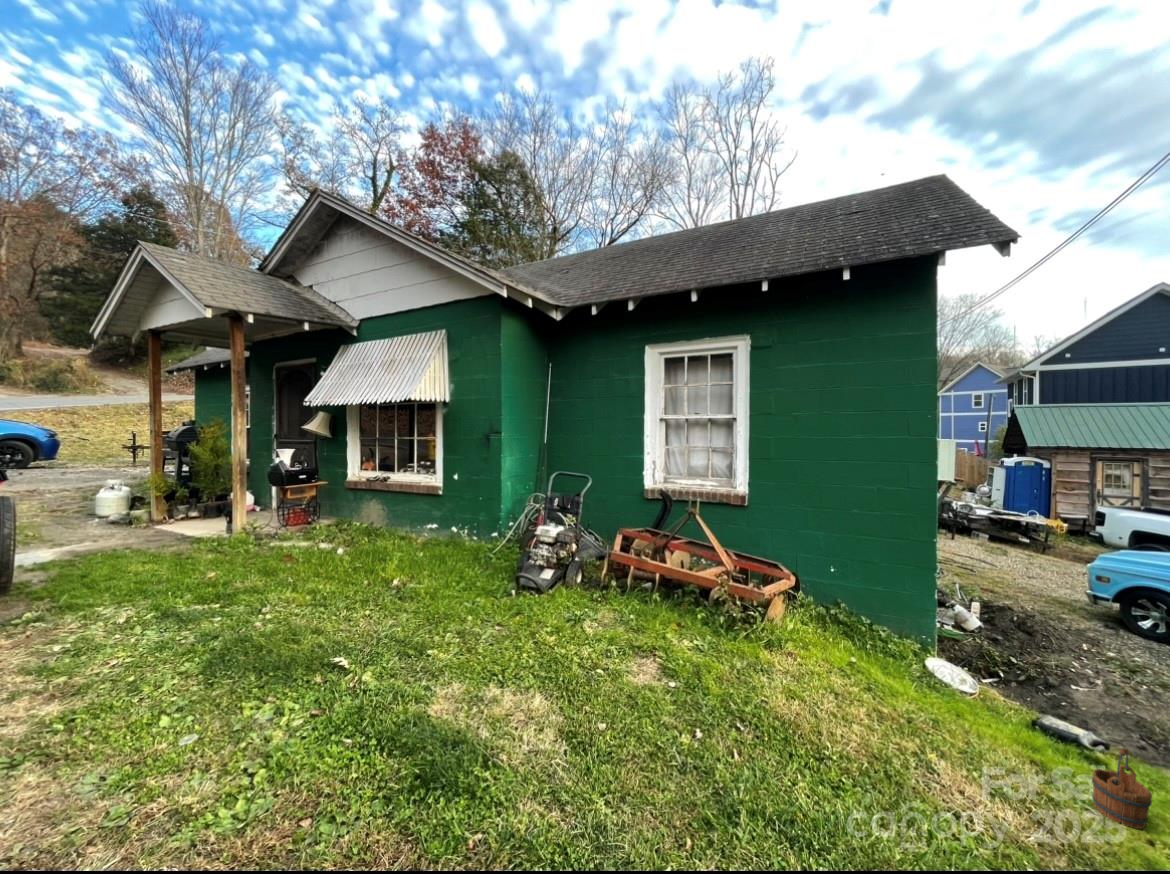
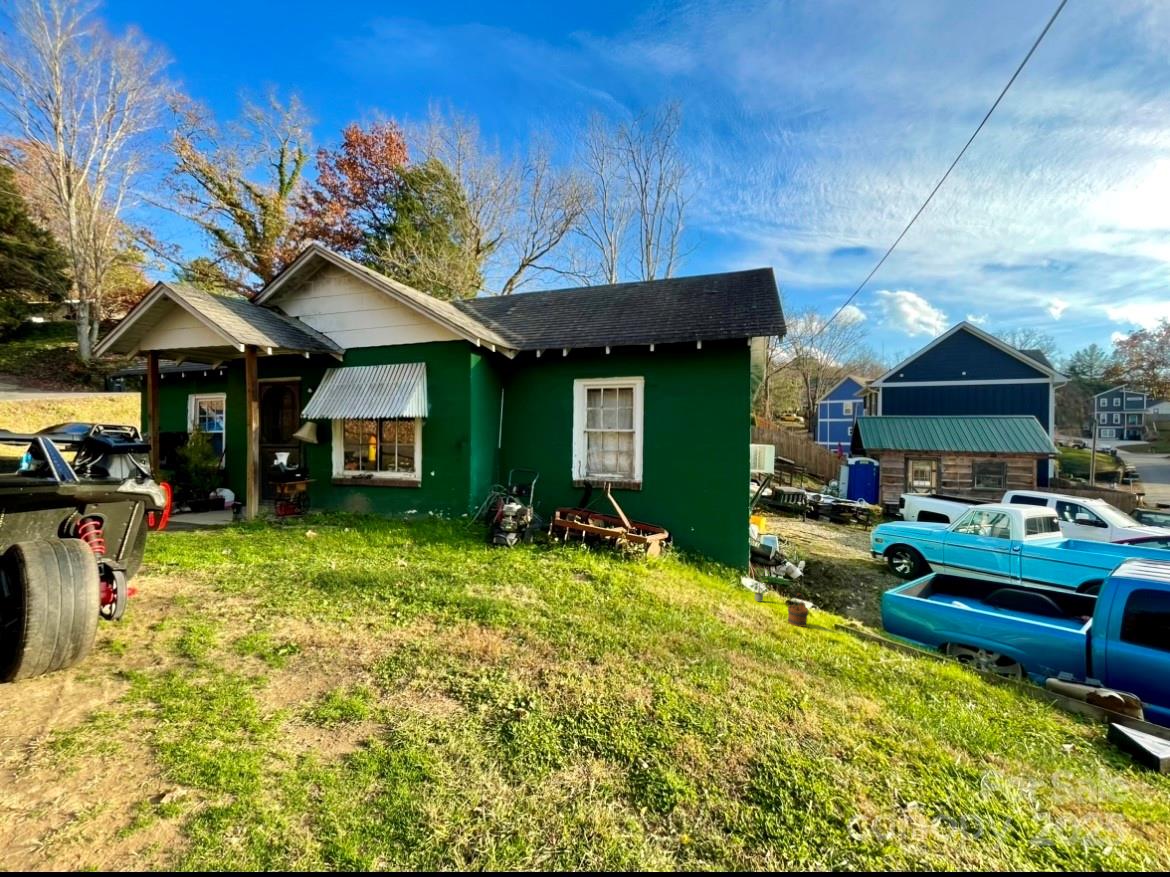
potted plant: none [966,657,1014,725] -> present [751,568,769,602]

